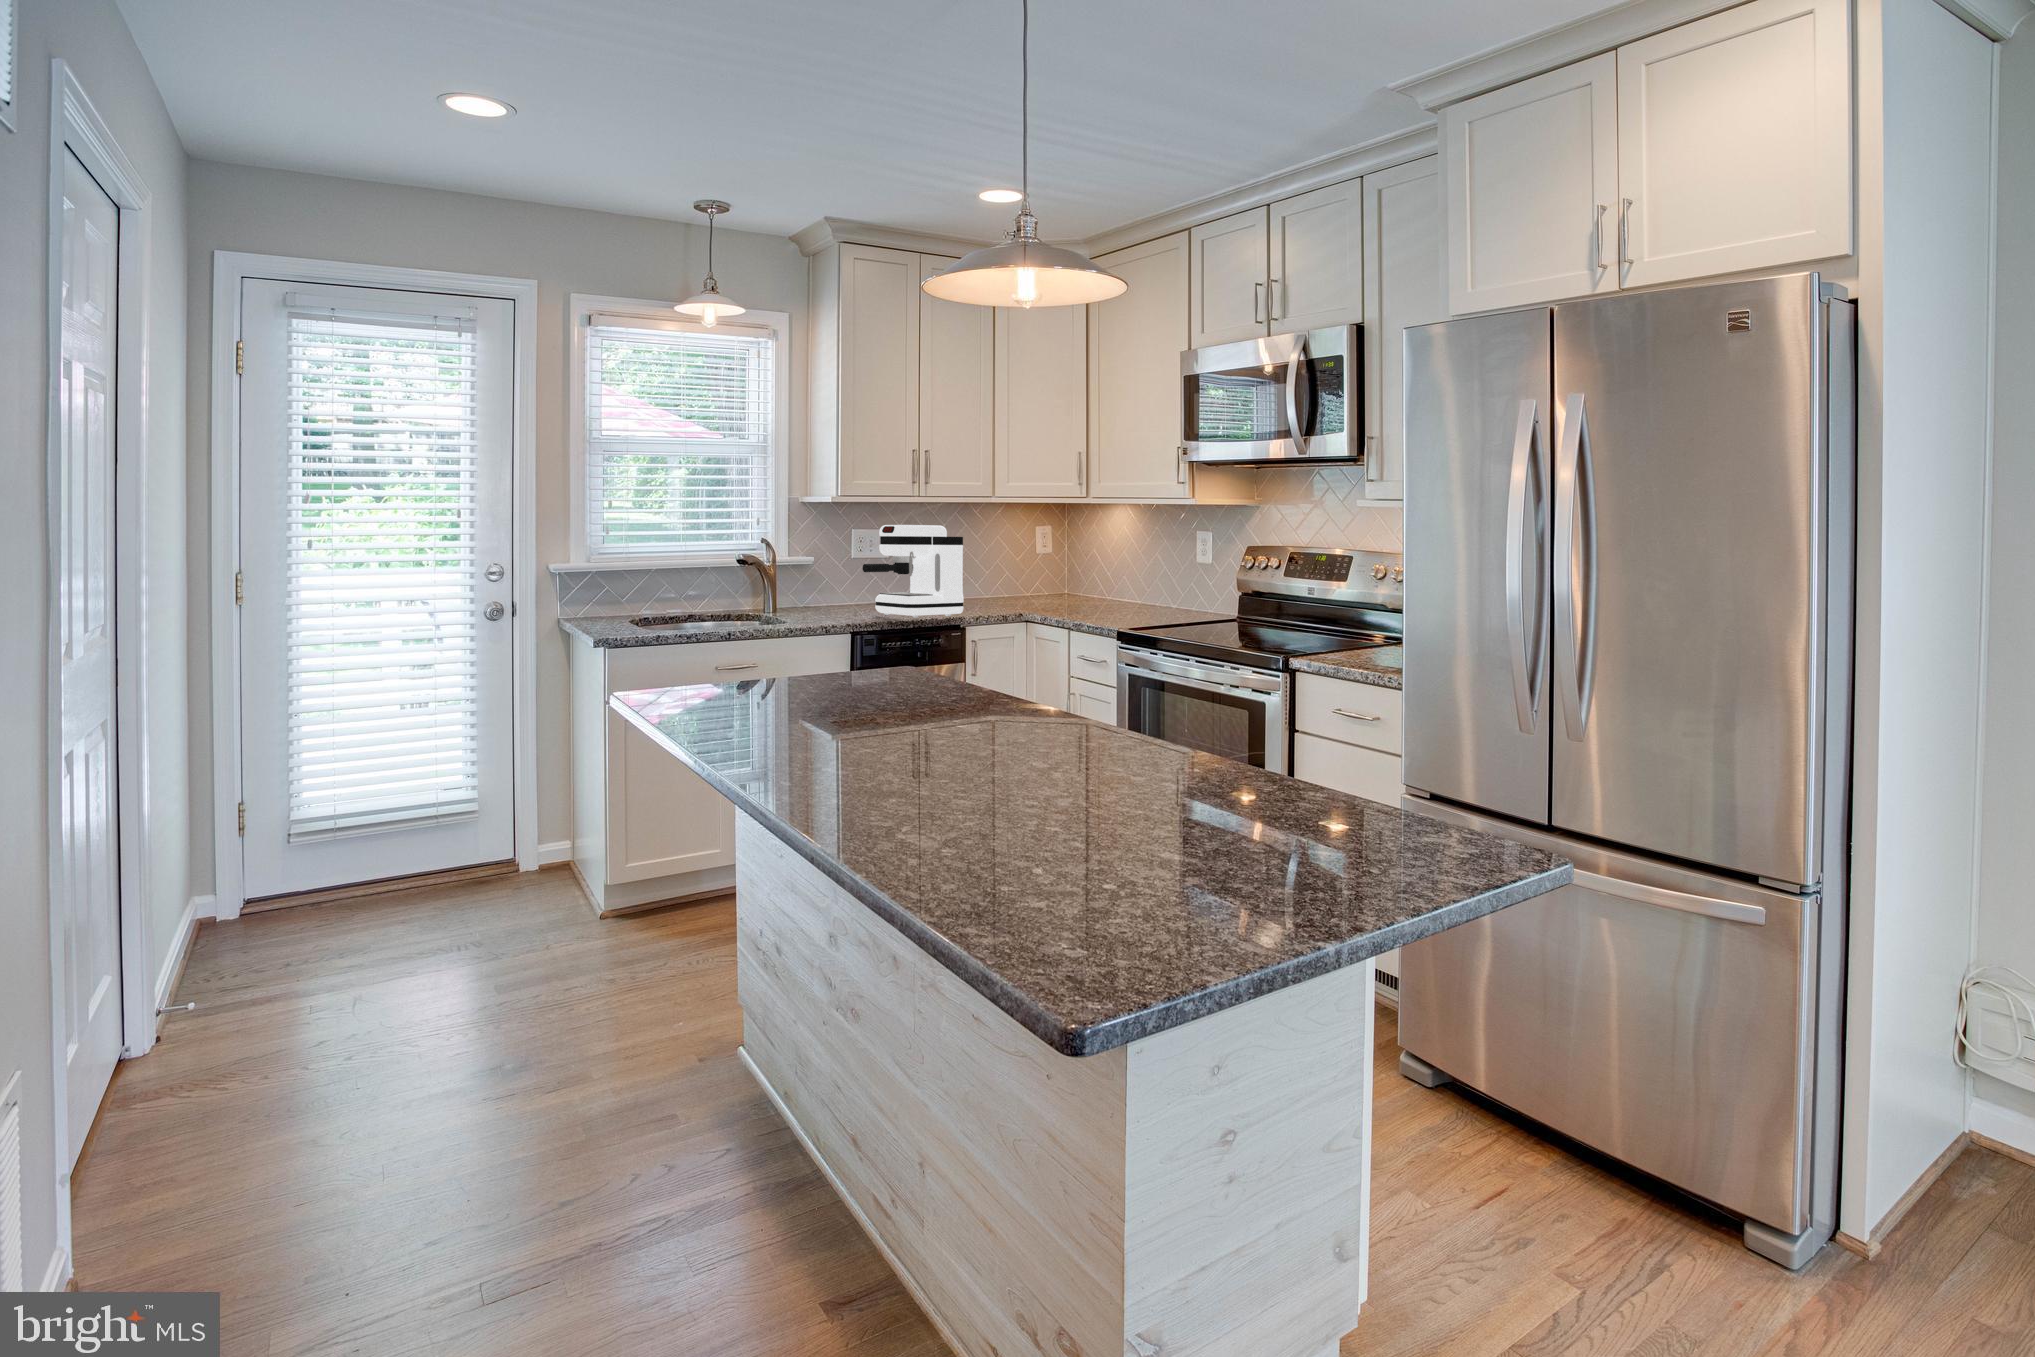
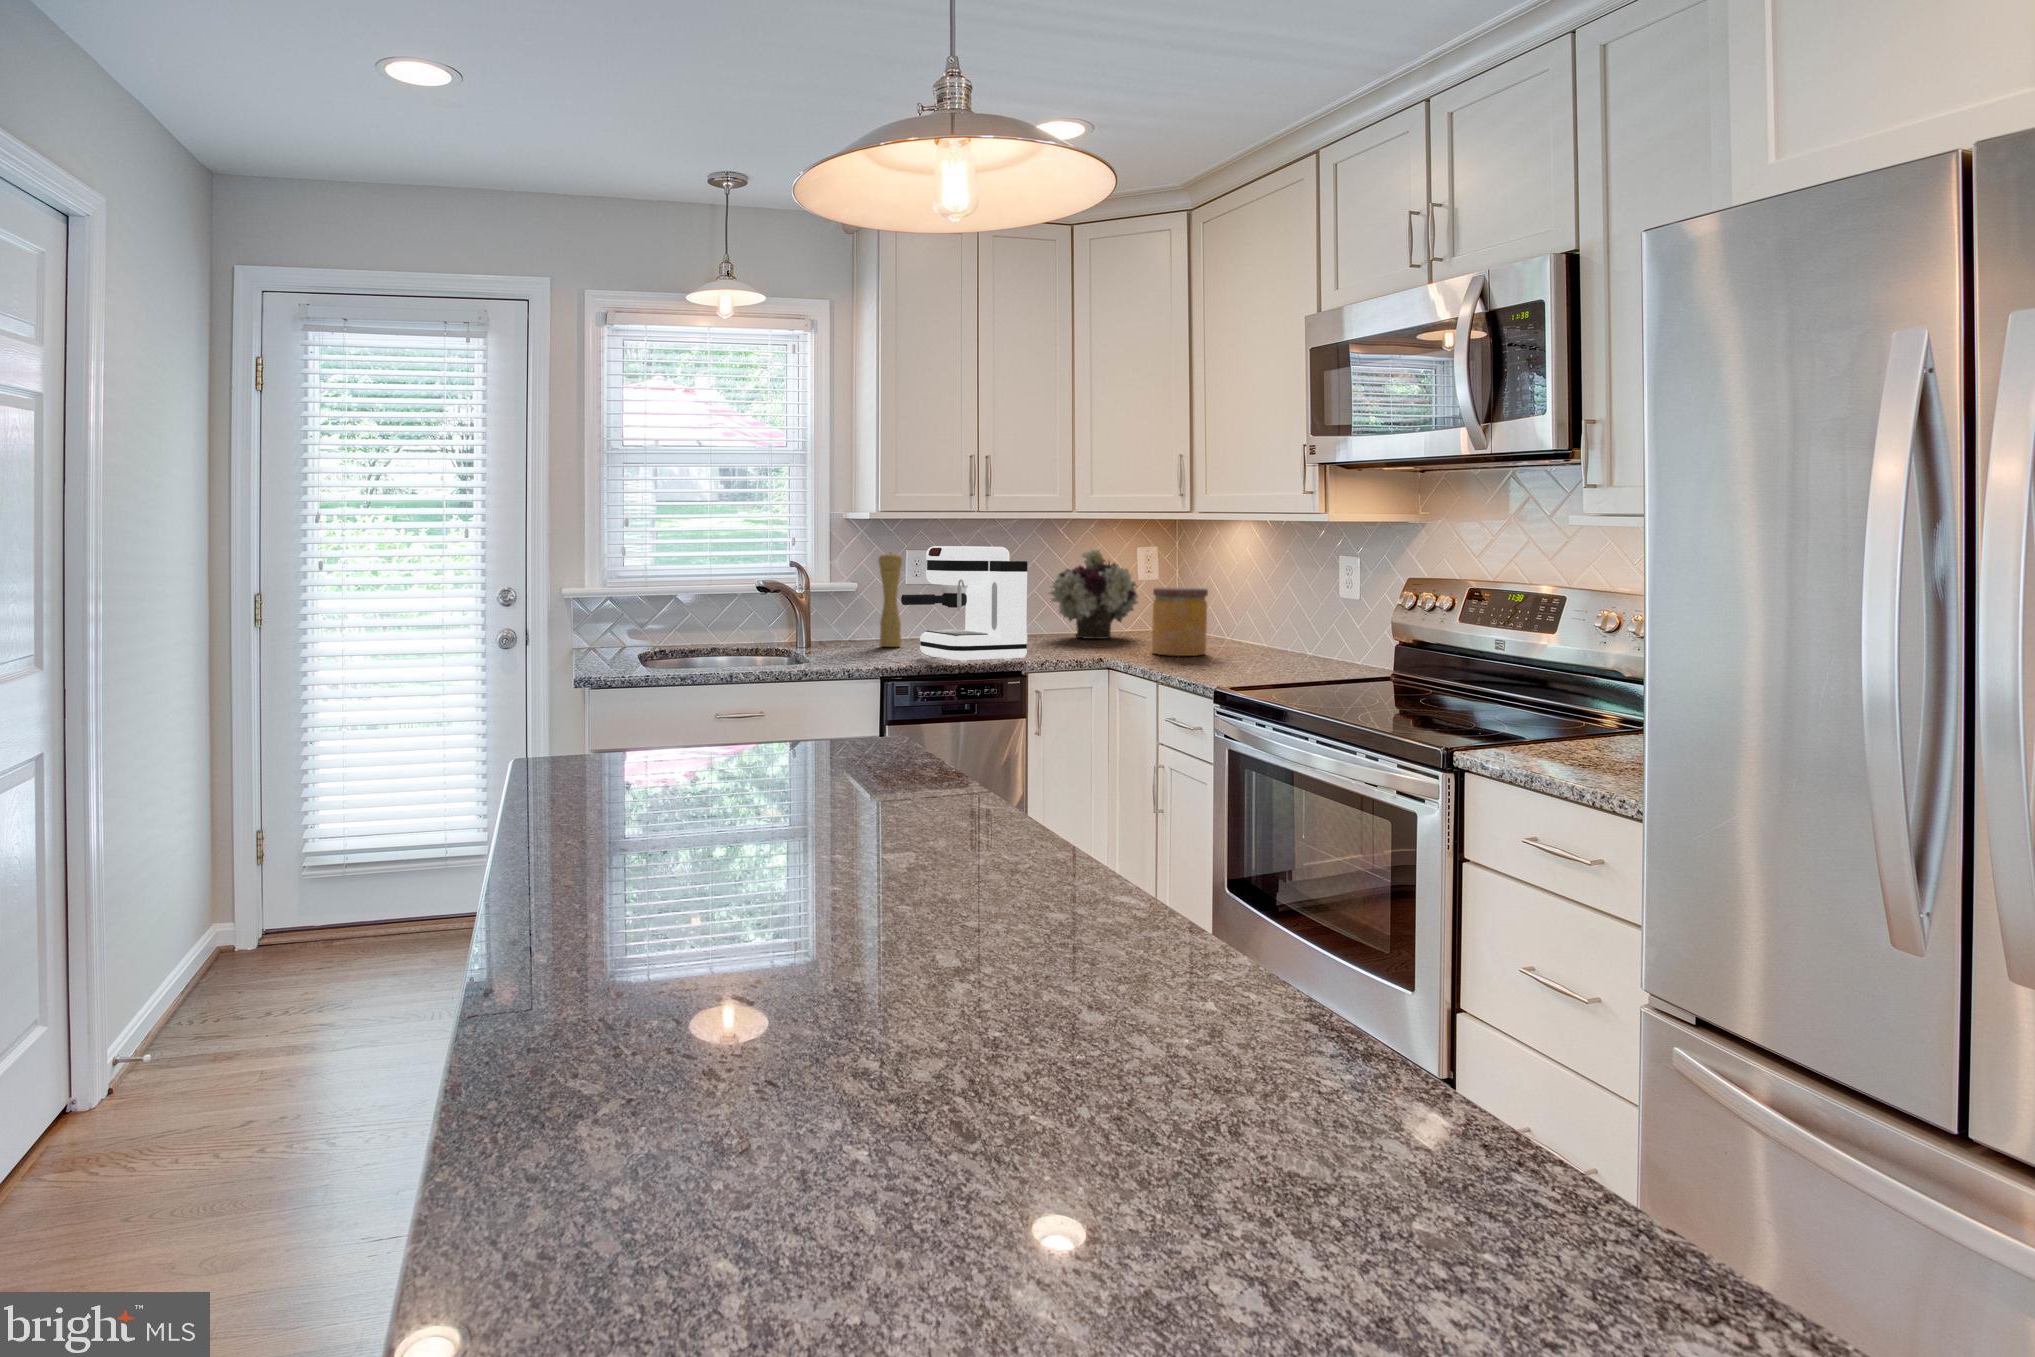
flower arrangement: none [966,527,1039,601] -> present [1049,549,1139,639]
pepper mill: none [832,531,852,609] -> present [878,553,902,647]
jar: none [1057,558,1101,611] -> present [1152,587,1208,656]

